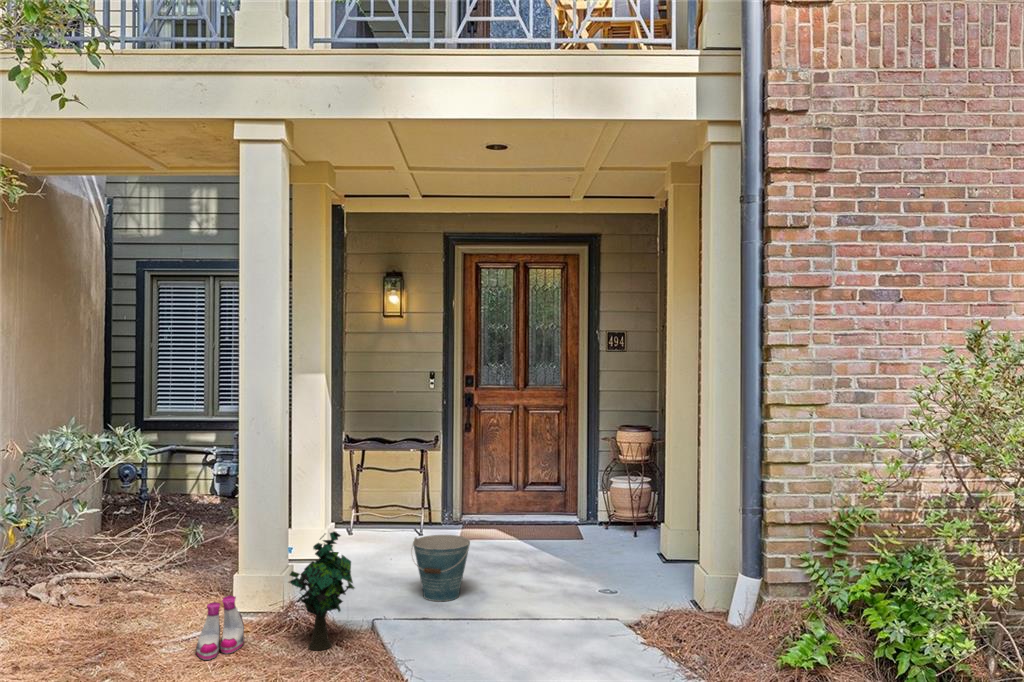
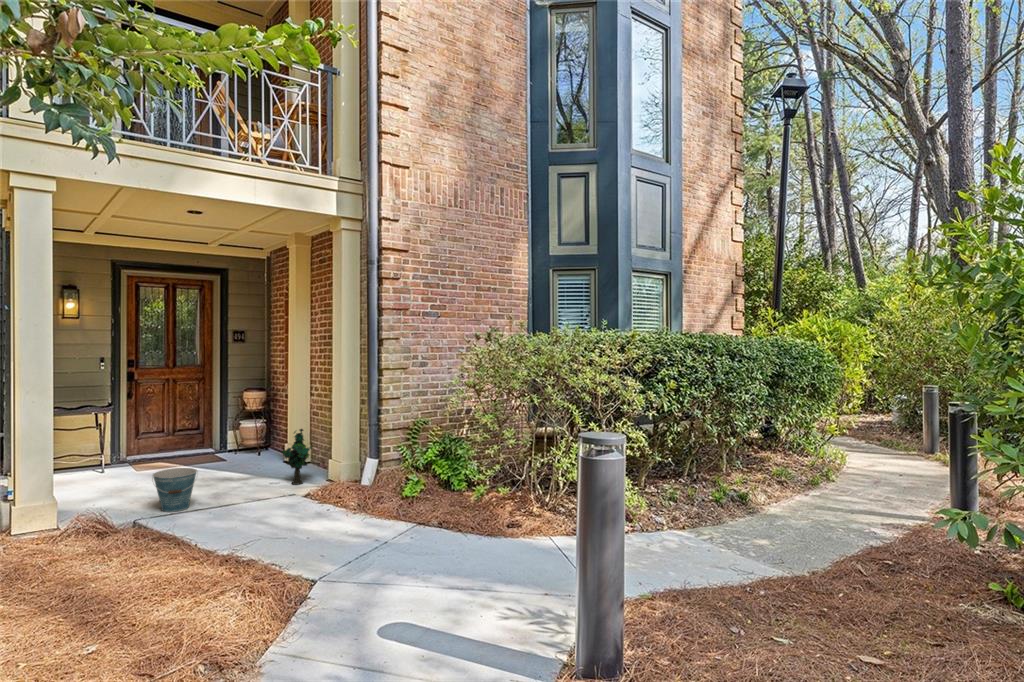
decorative plant: present [289,532,354,650] -> present [282,429,312,485]
boots: present [196,595,245,660] -> none [25,530,63,575]

